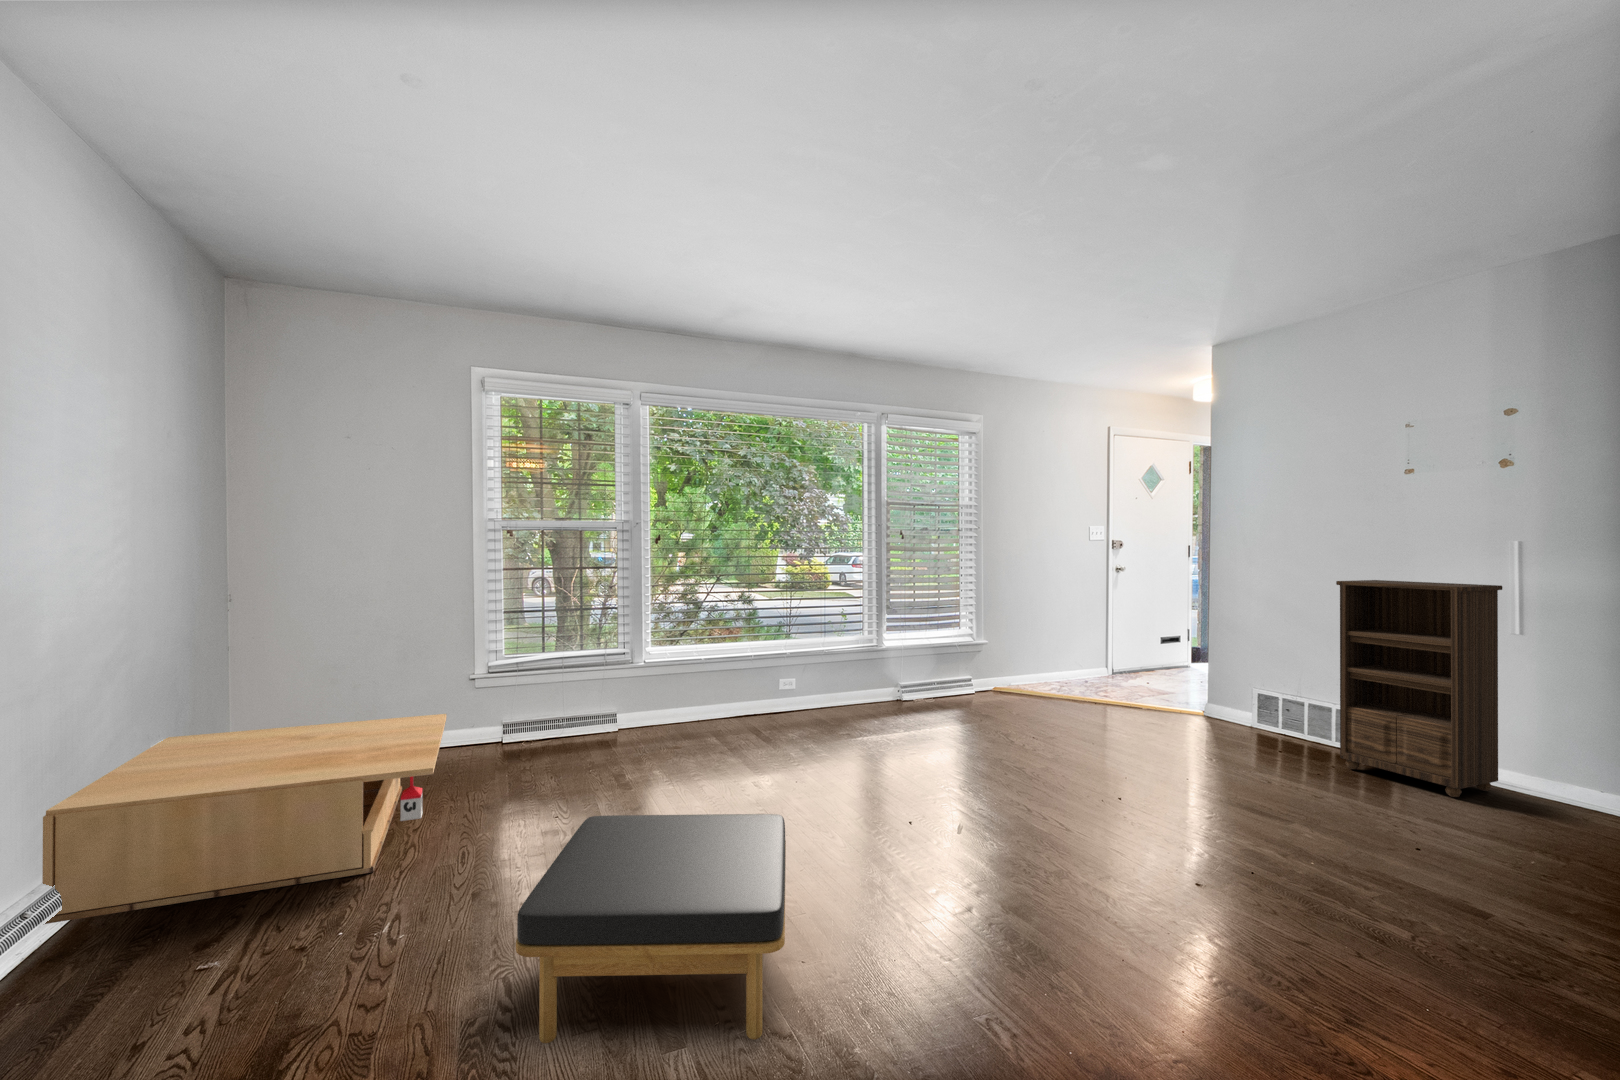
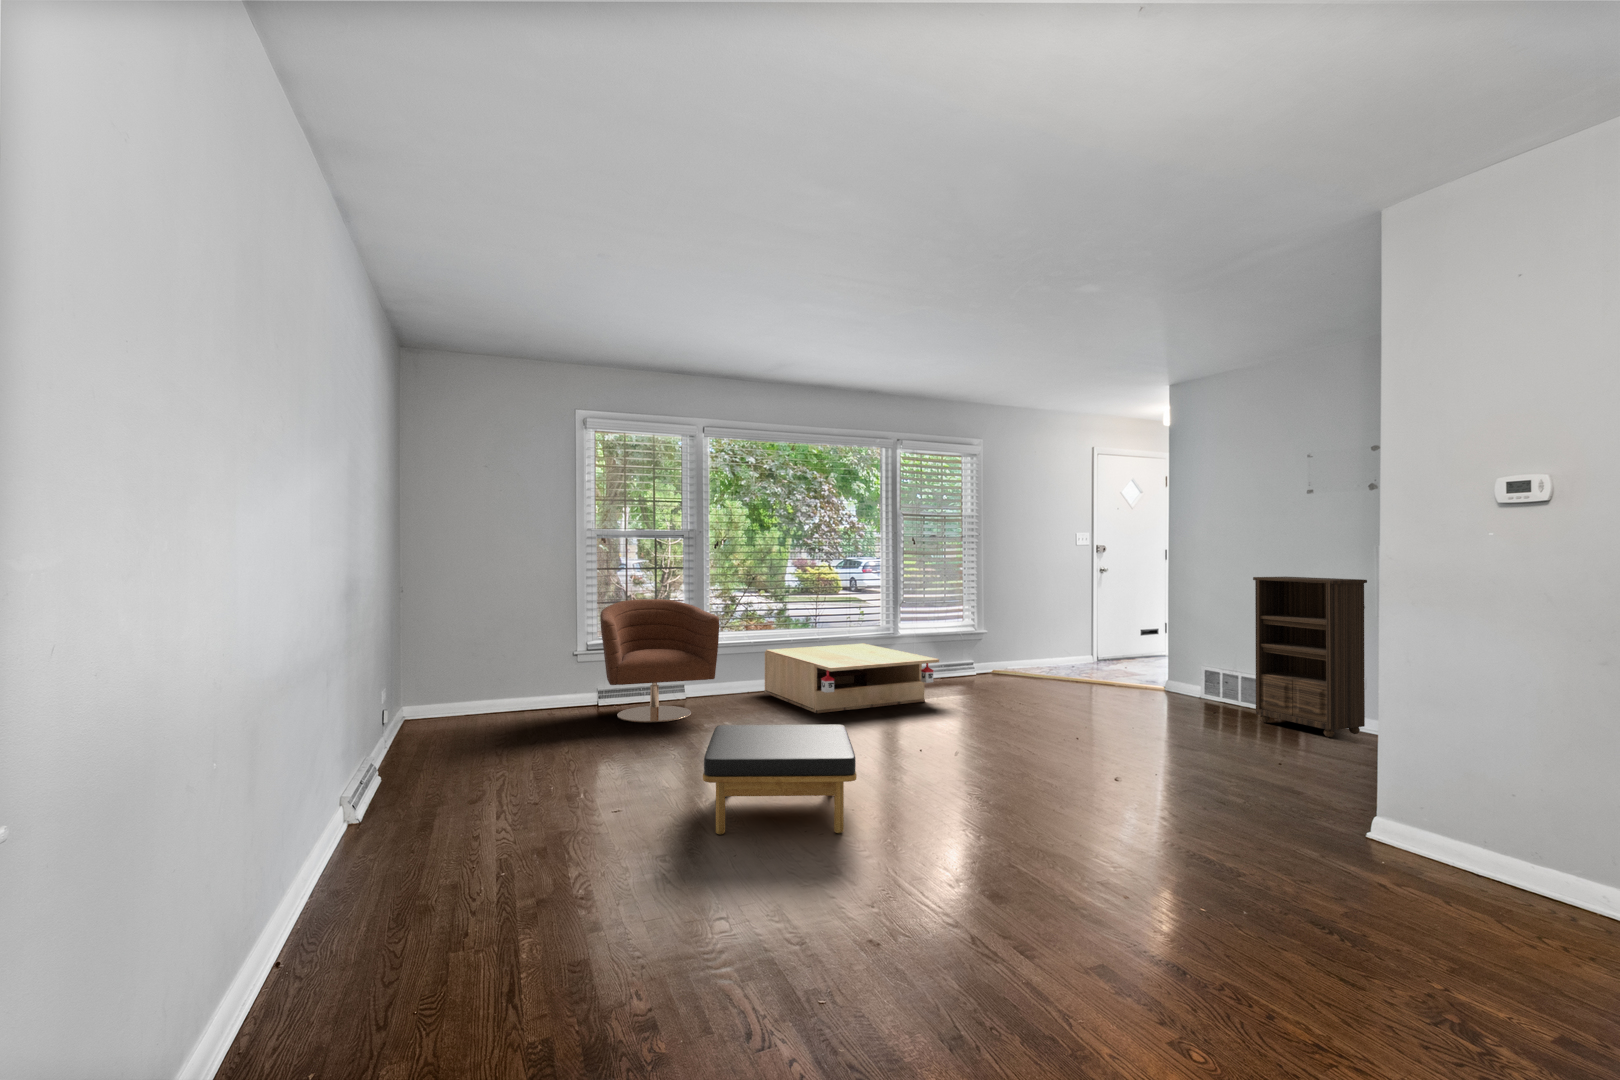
armchair: none [489,608,648,770] -> present [600,599,719,722]
coffee table: present [42,714,446,924] -> present [764,644,939,713]

